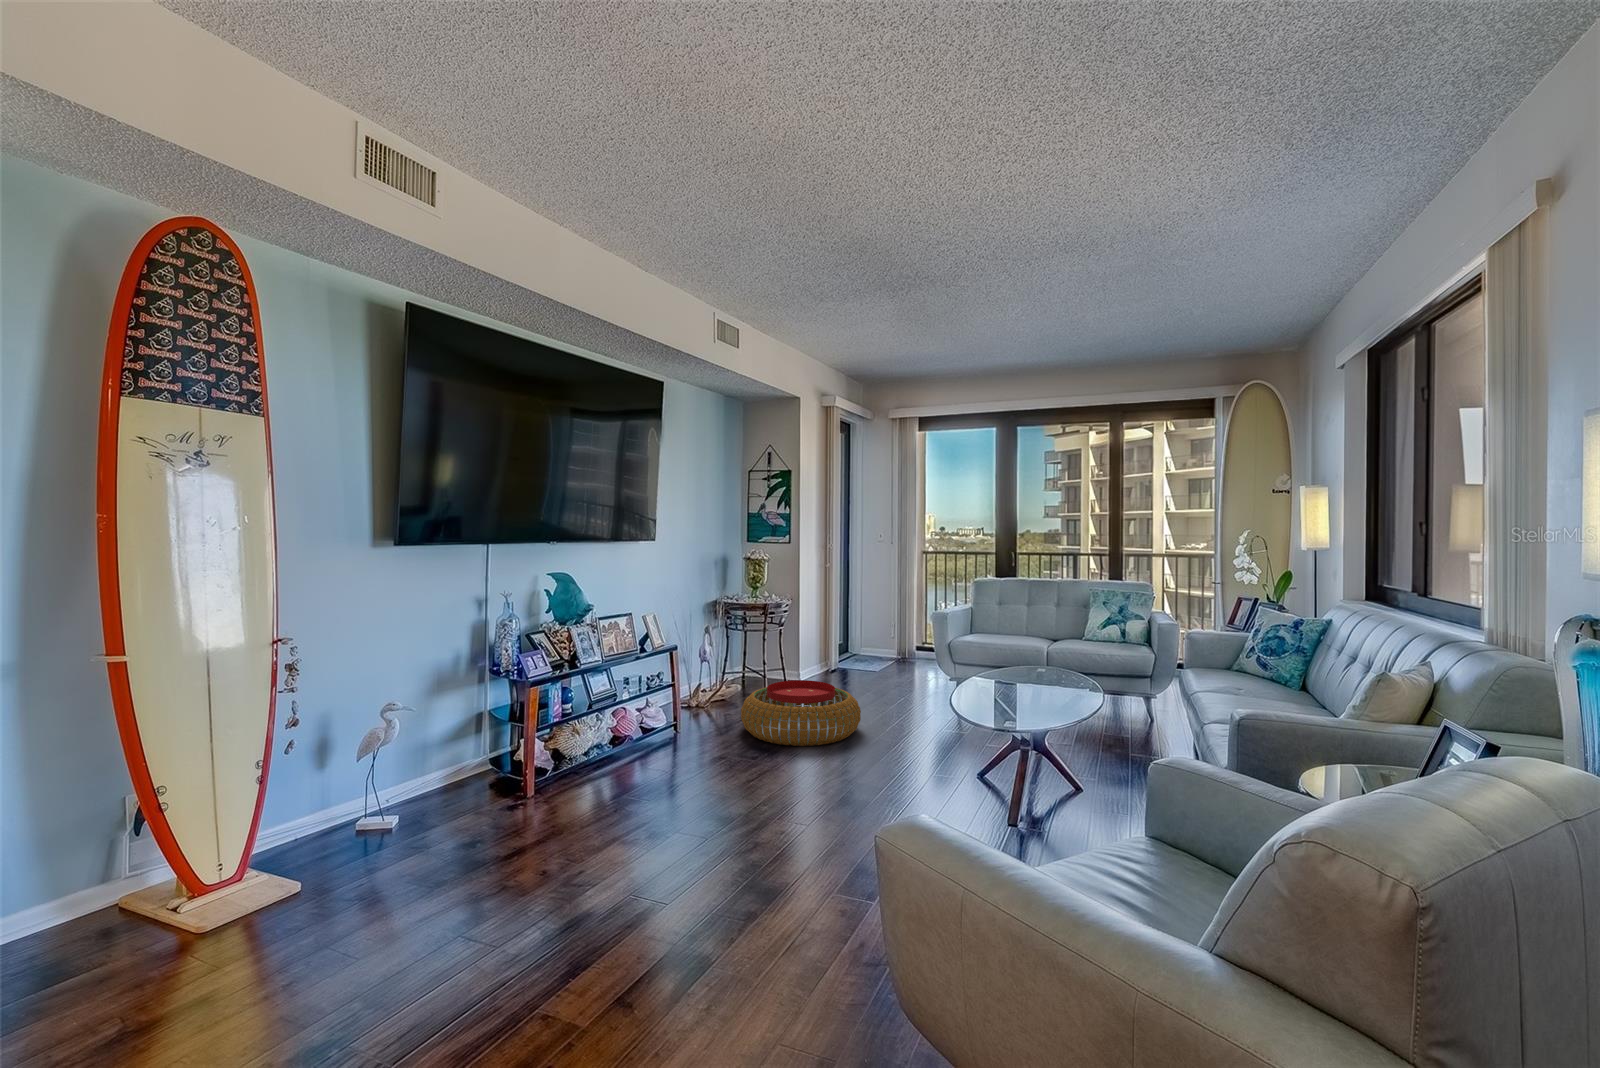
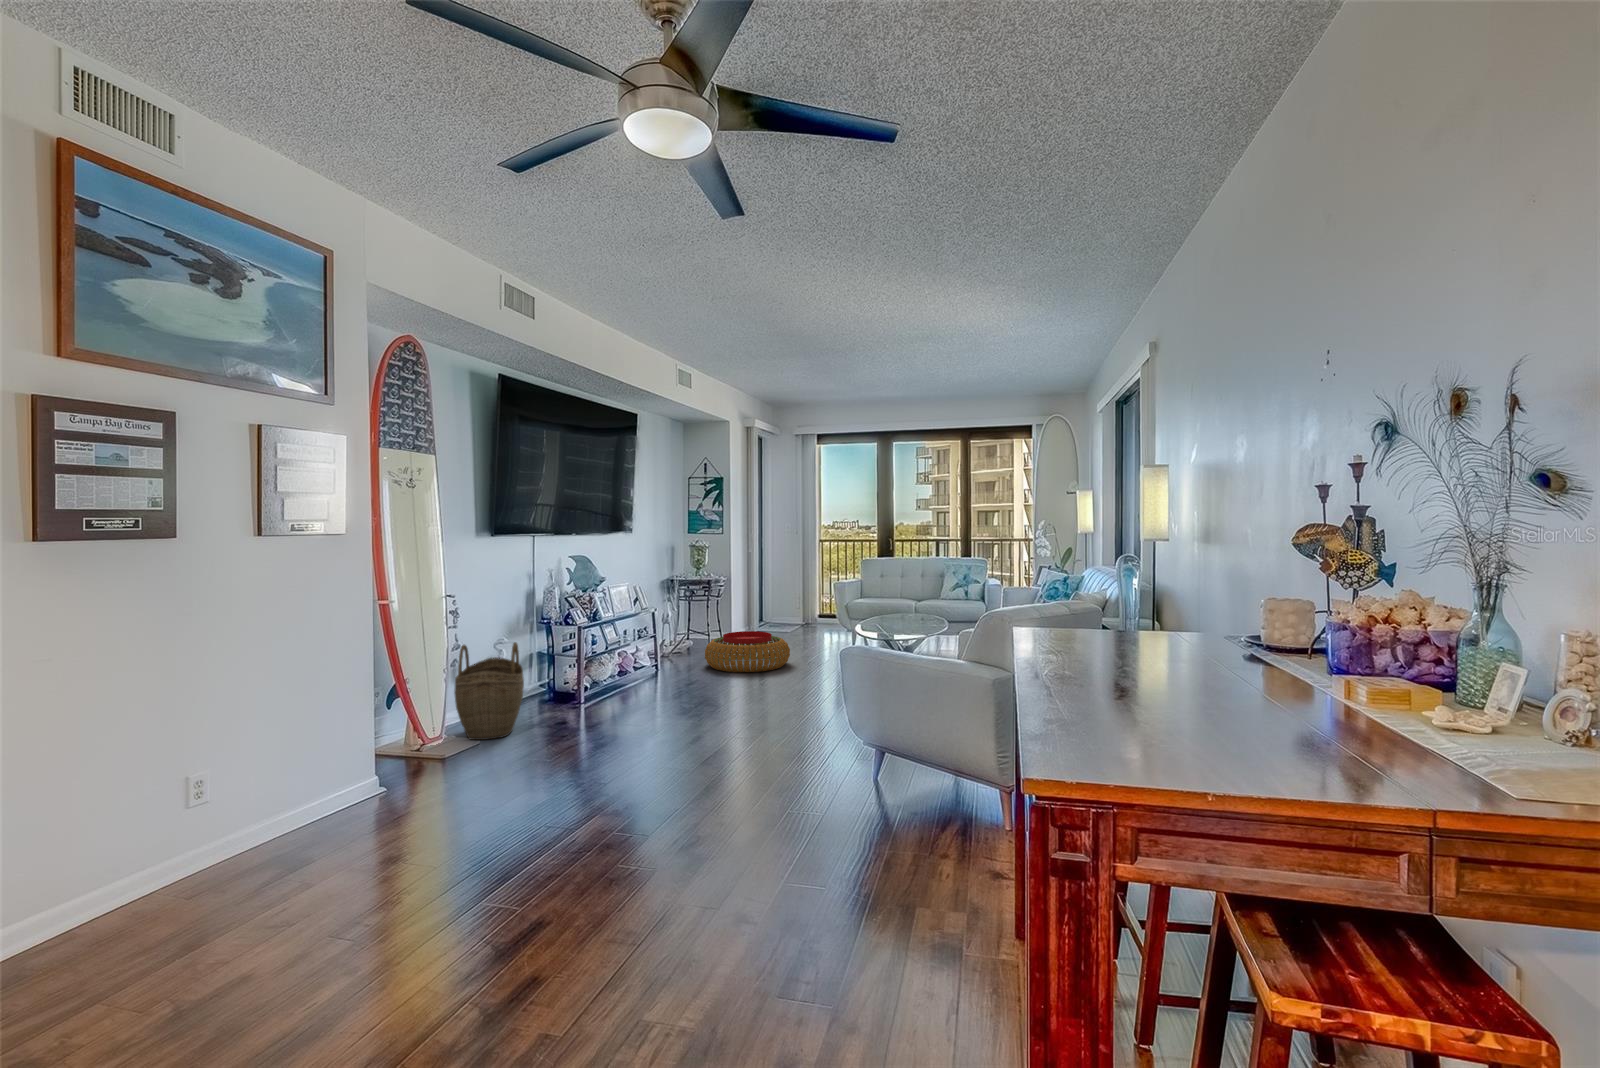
woven basket: none [263,721,404,888] -> present [454,642,524,740]

